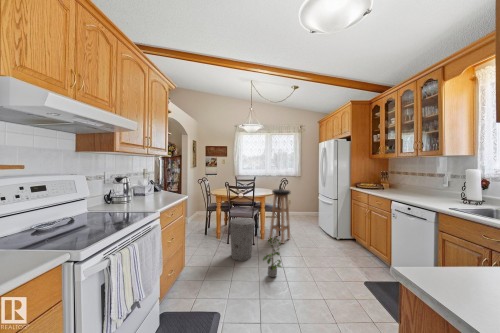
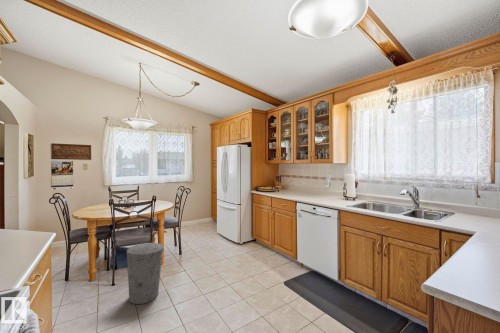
bar stool: present [269,189,290,243] -> none [172,201,197,265]
potted plant: present [263,237,282,277] -> none [185,260,213,311]

